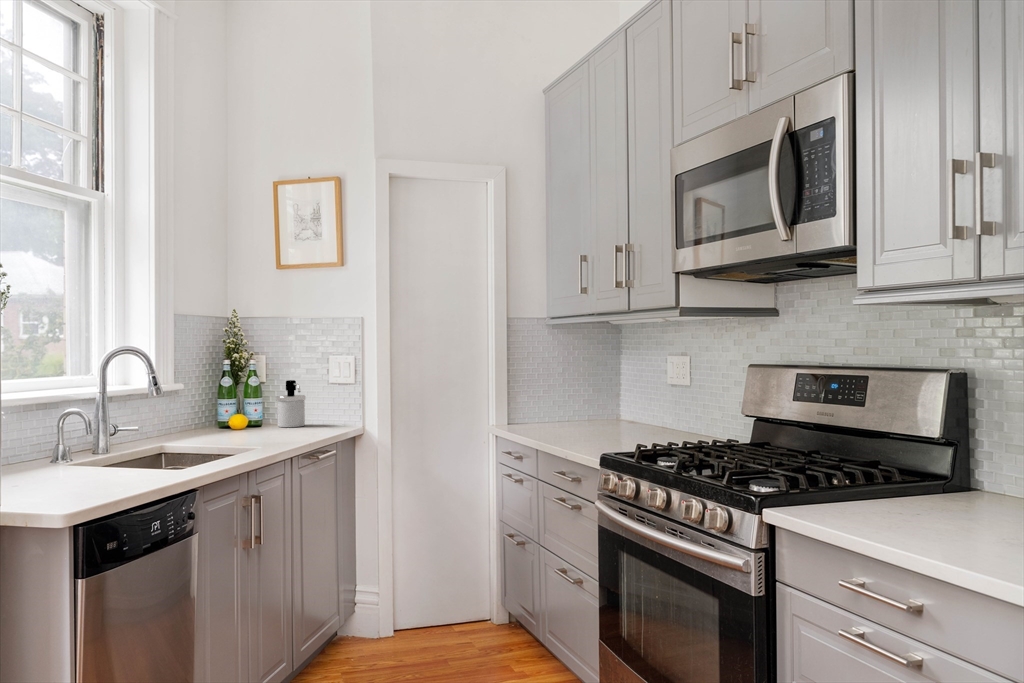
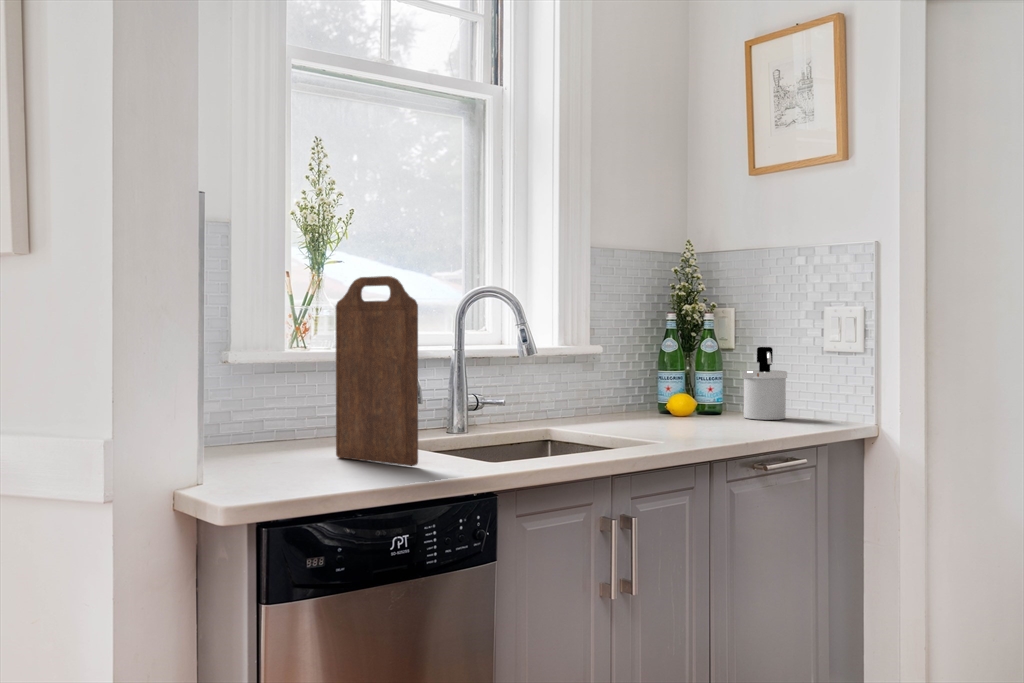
cutting board: none [38,345,124,483] -> present [336,276,418,466]

